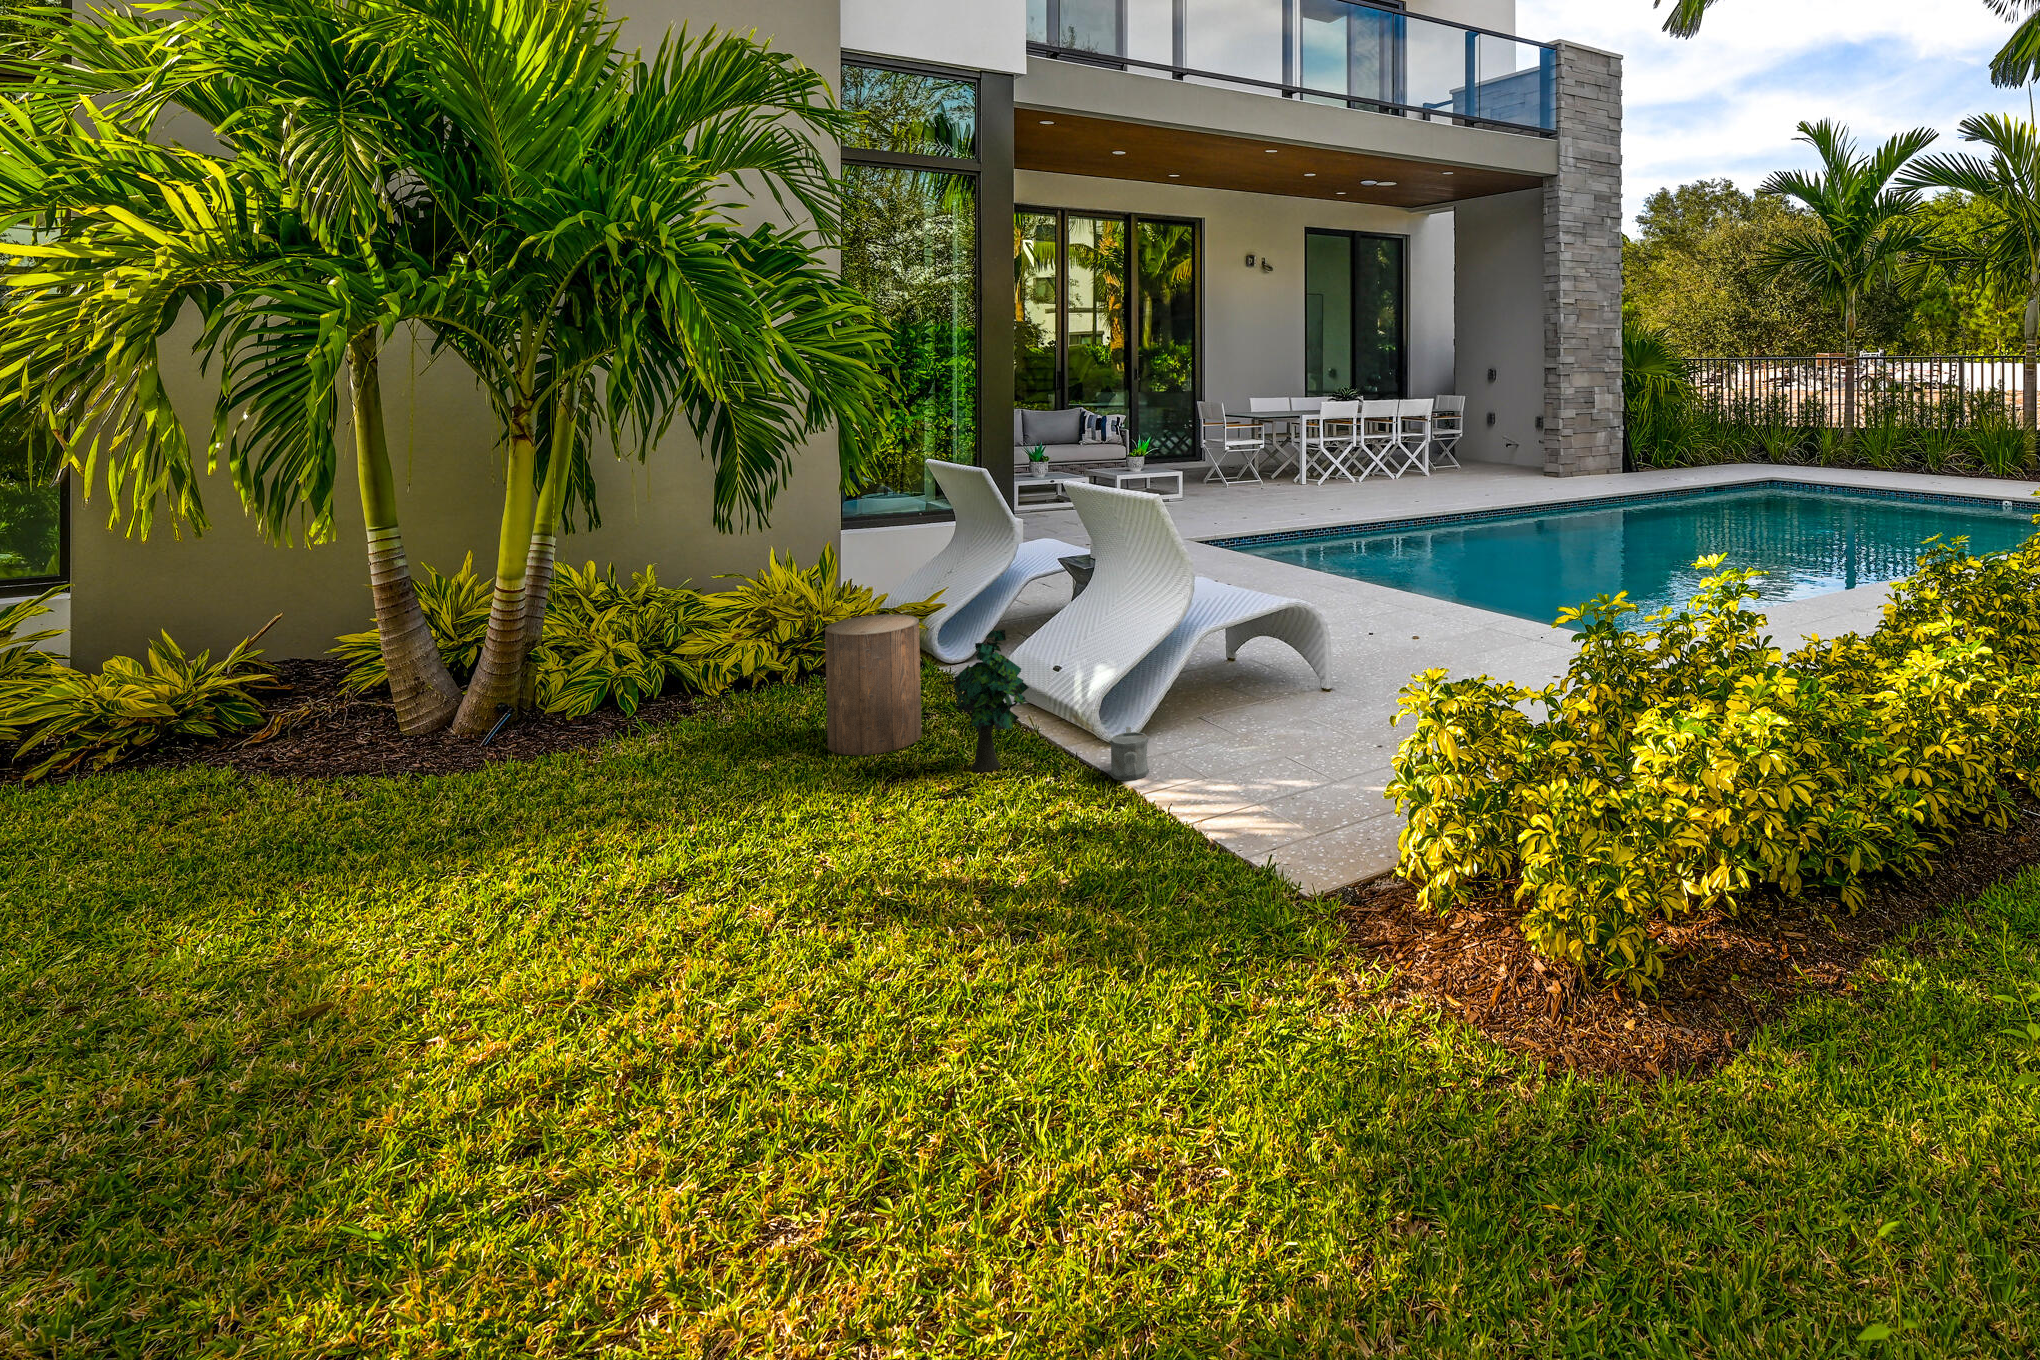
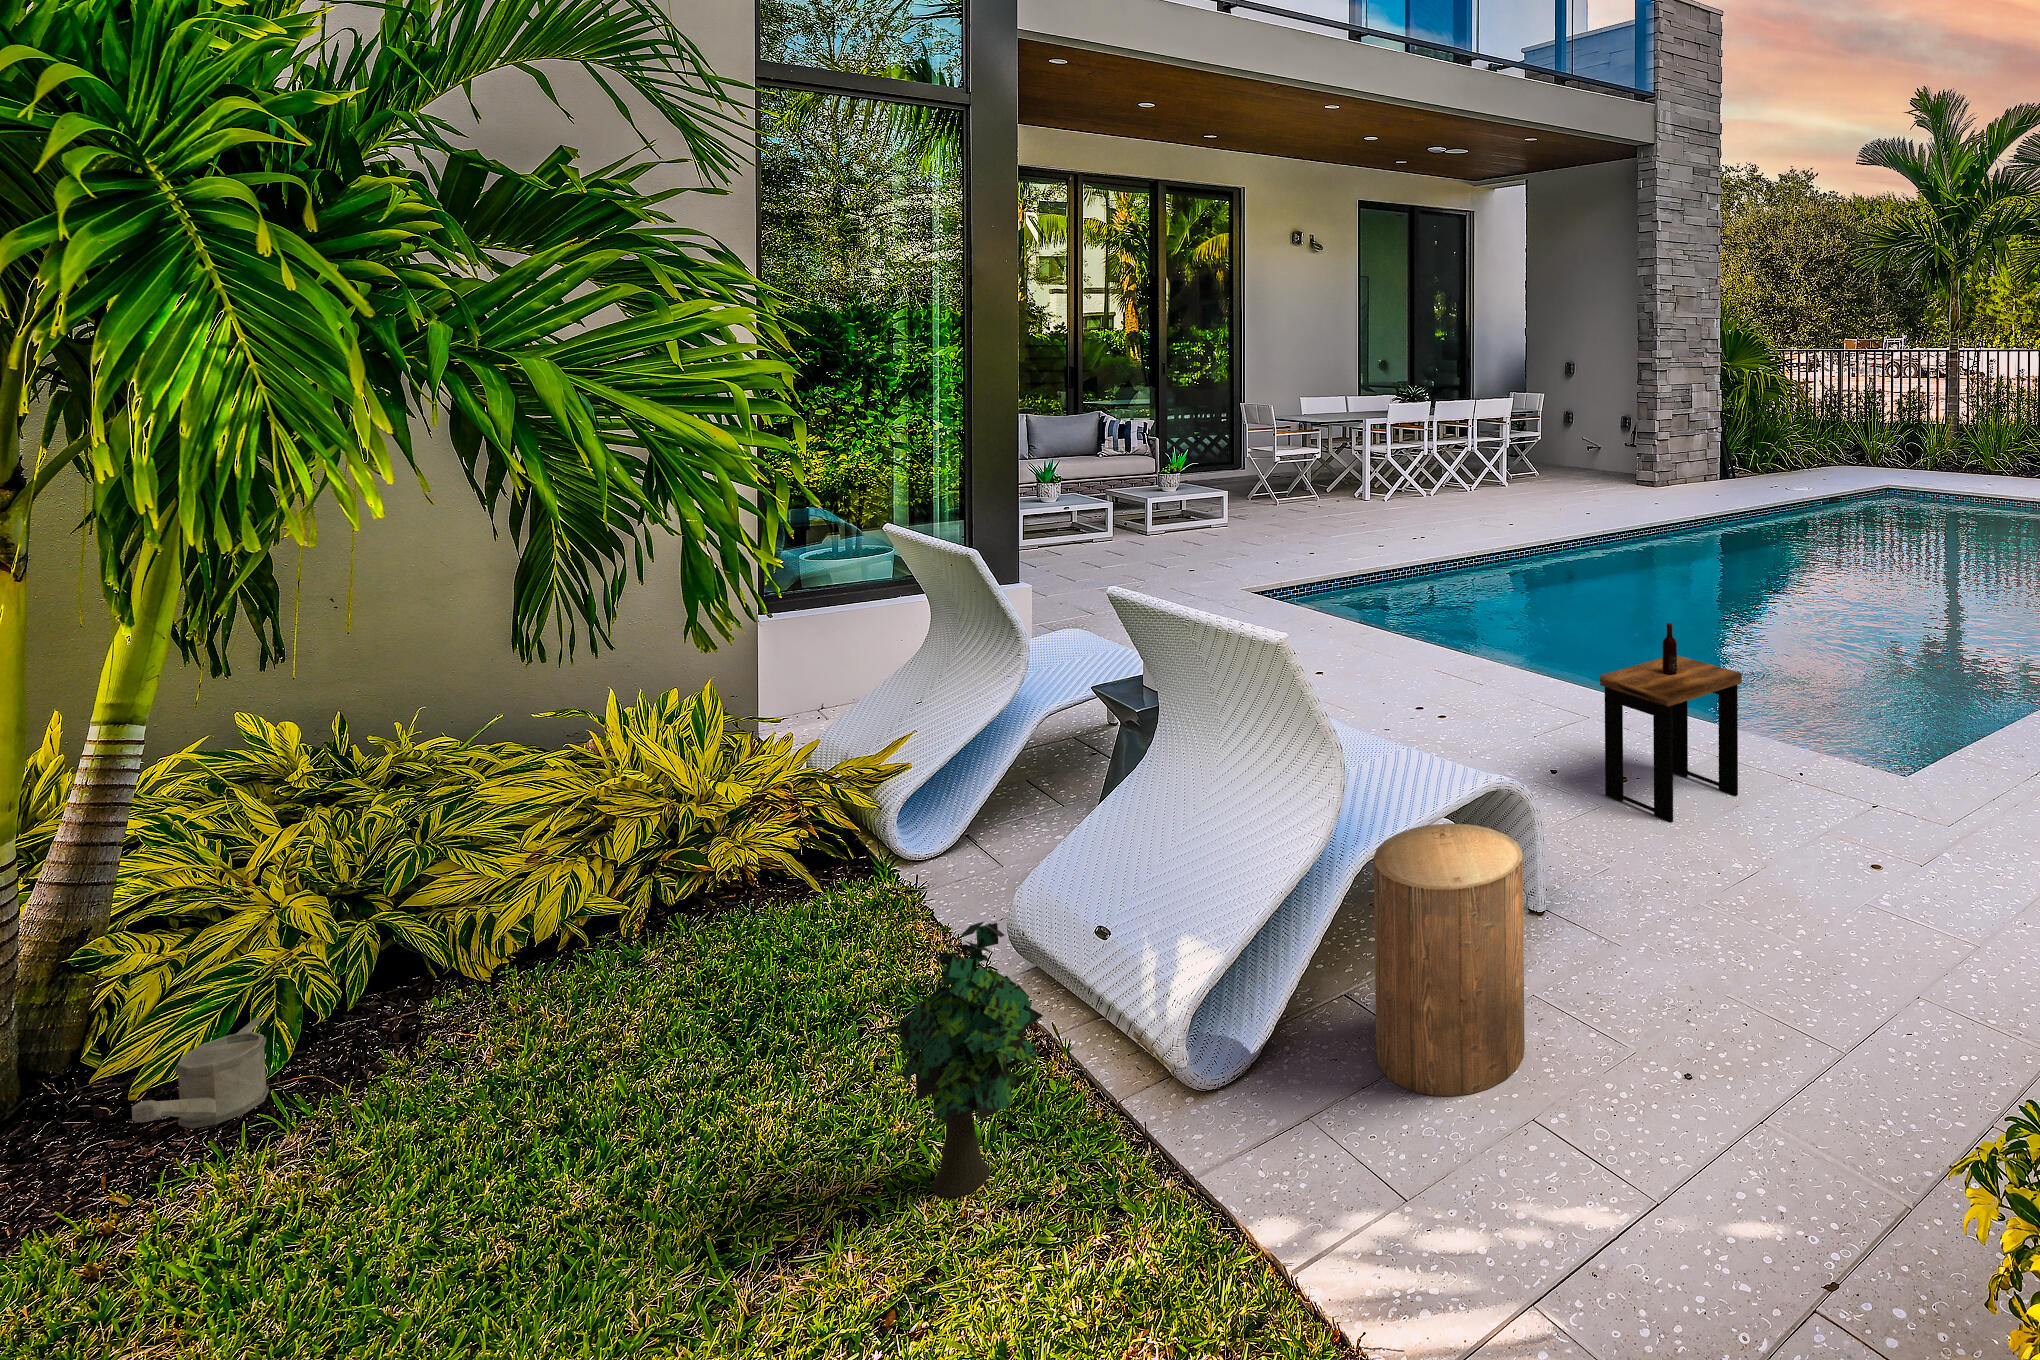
side table: none [1405,524,1504,656] -> present [1600,623,1742,822]
stool: present [825,614,922,755] -> present [1373,823,1525,1096]
watering can: present [1110,727,1149,781] -> present [132,1017,269,1129]

